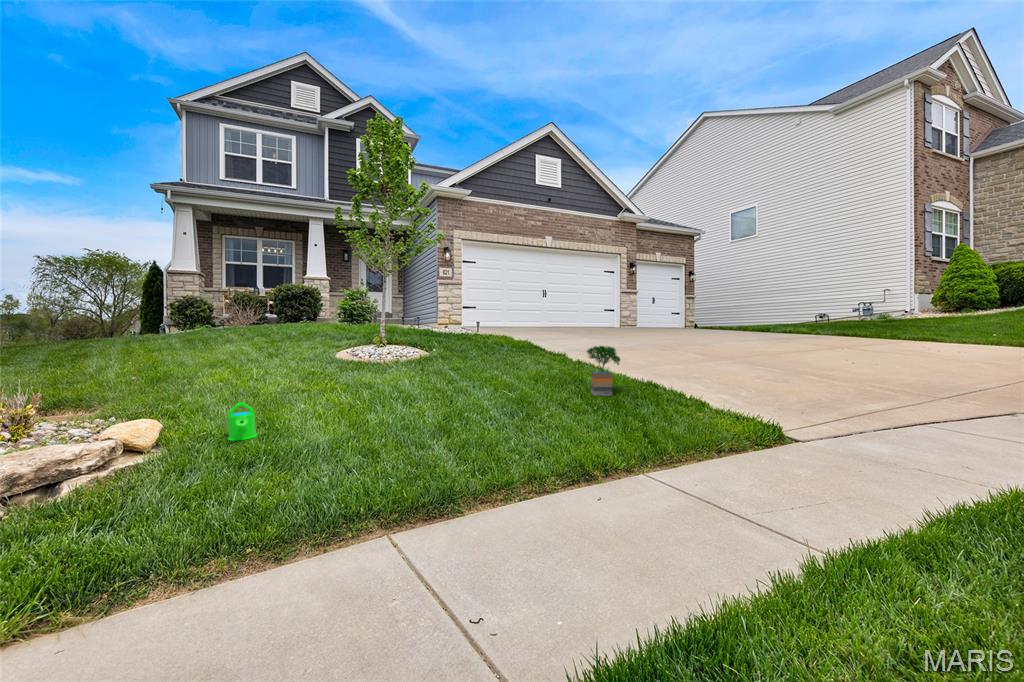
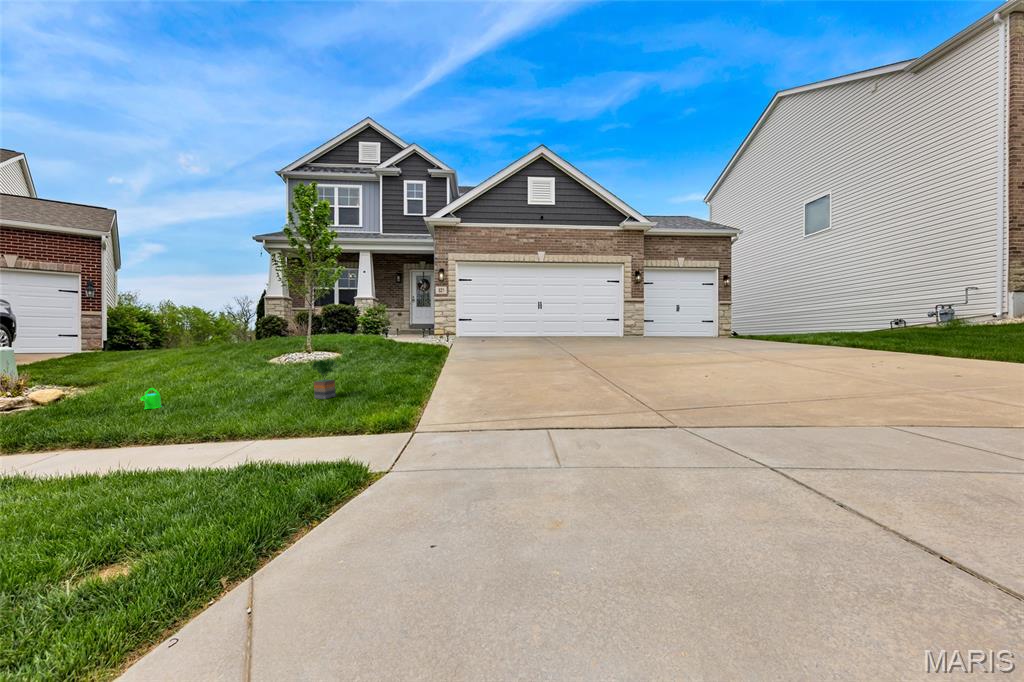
watering can: present [227,402,257,441] -> present [140,388,162,409]

